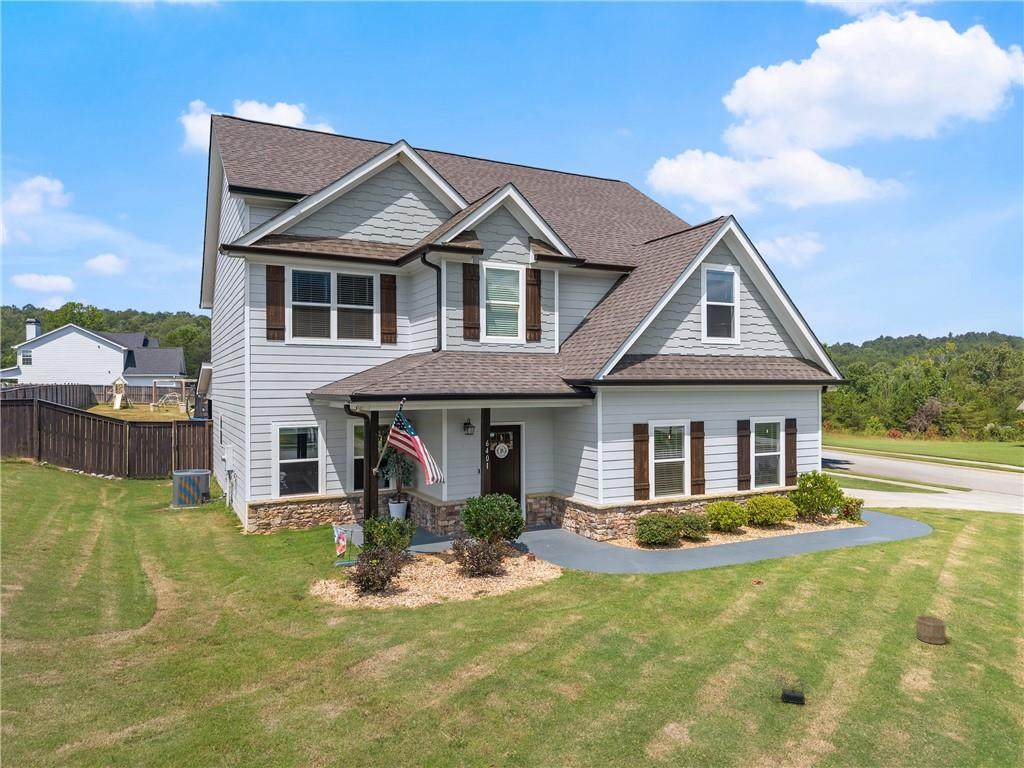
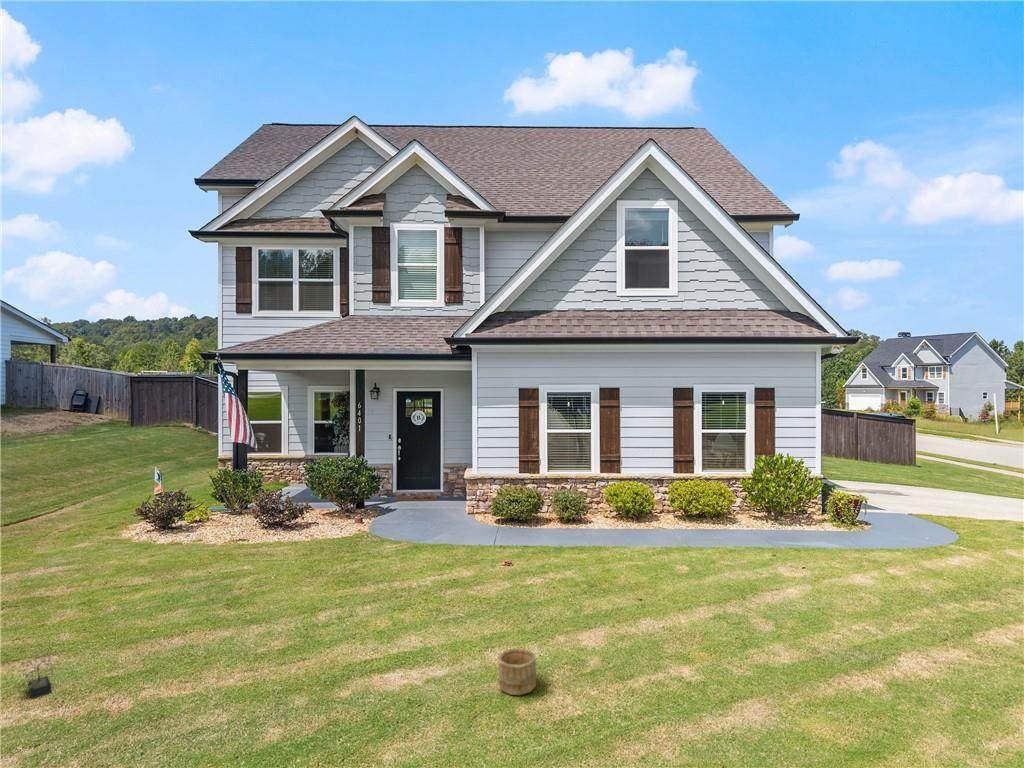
decorative plant: present [778,673,807,705] -> present [22,652,55,698]

